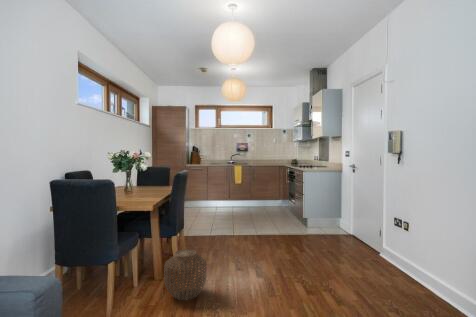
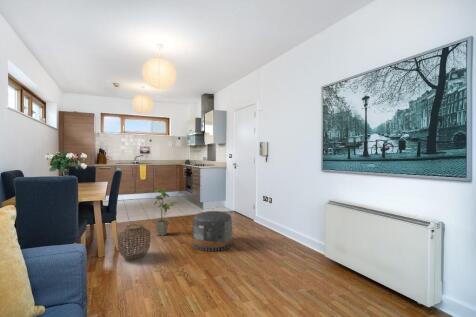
house plant: none [225,200,260,265] -> present [155,189,177,236]
pouf: none [269,240,332,309] -> present [193,211,232,251]

